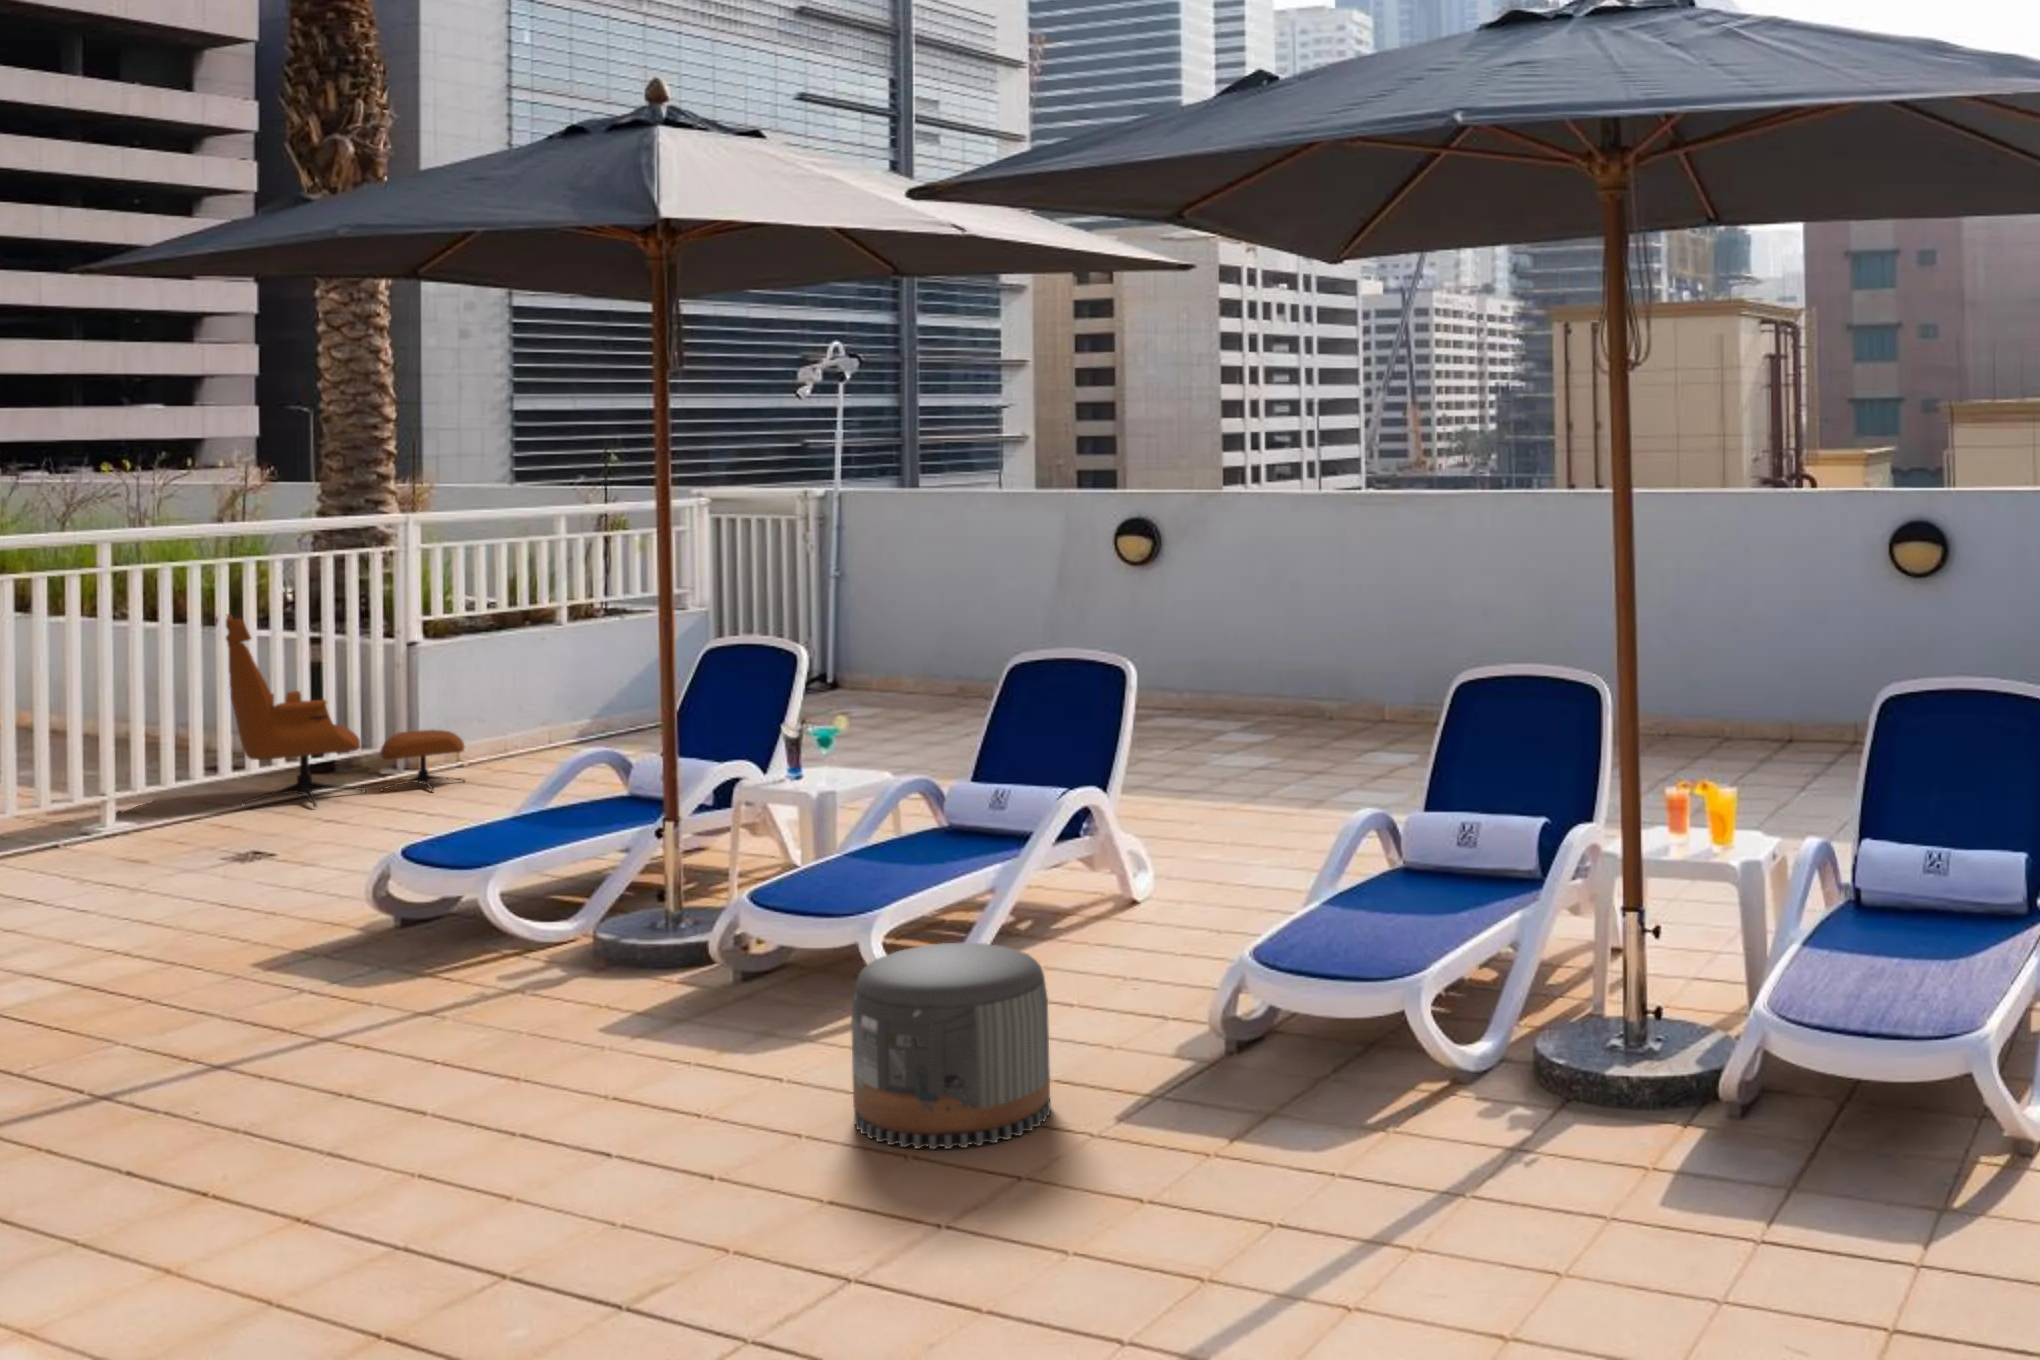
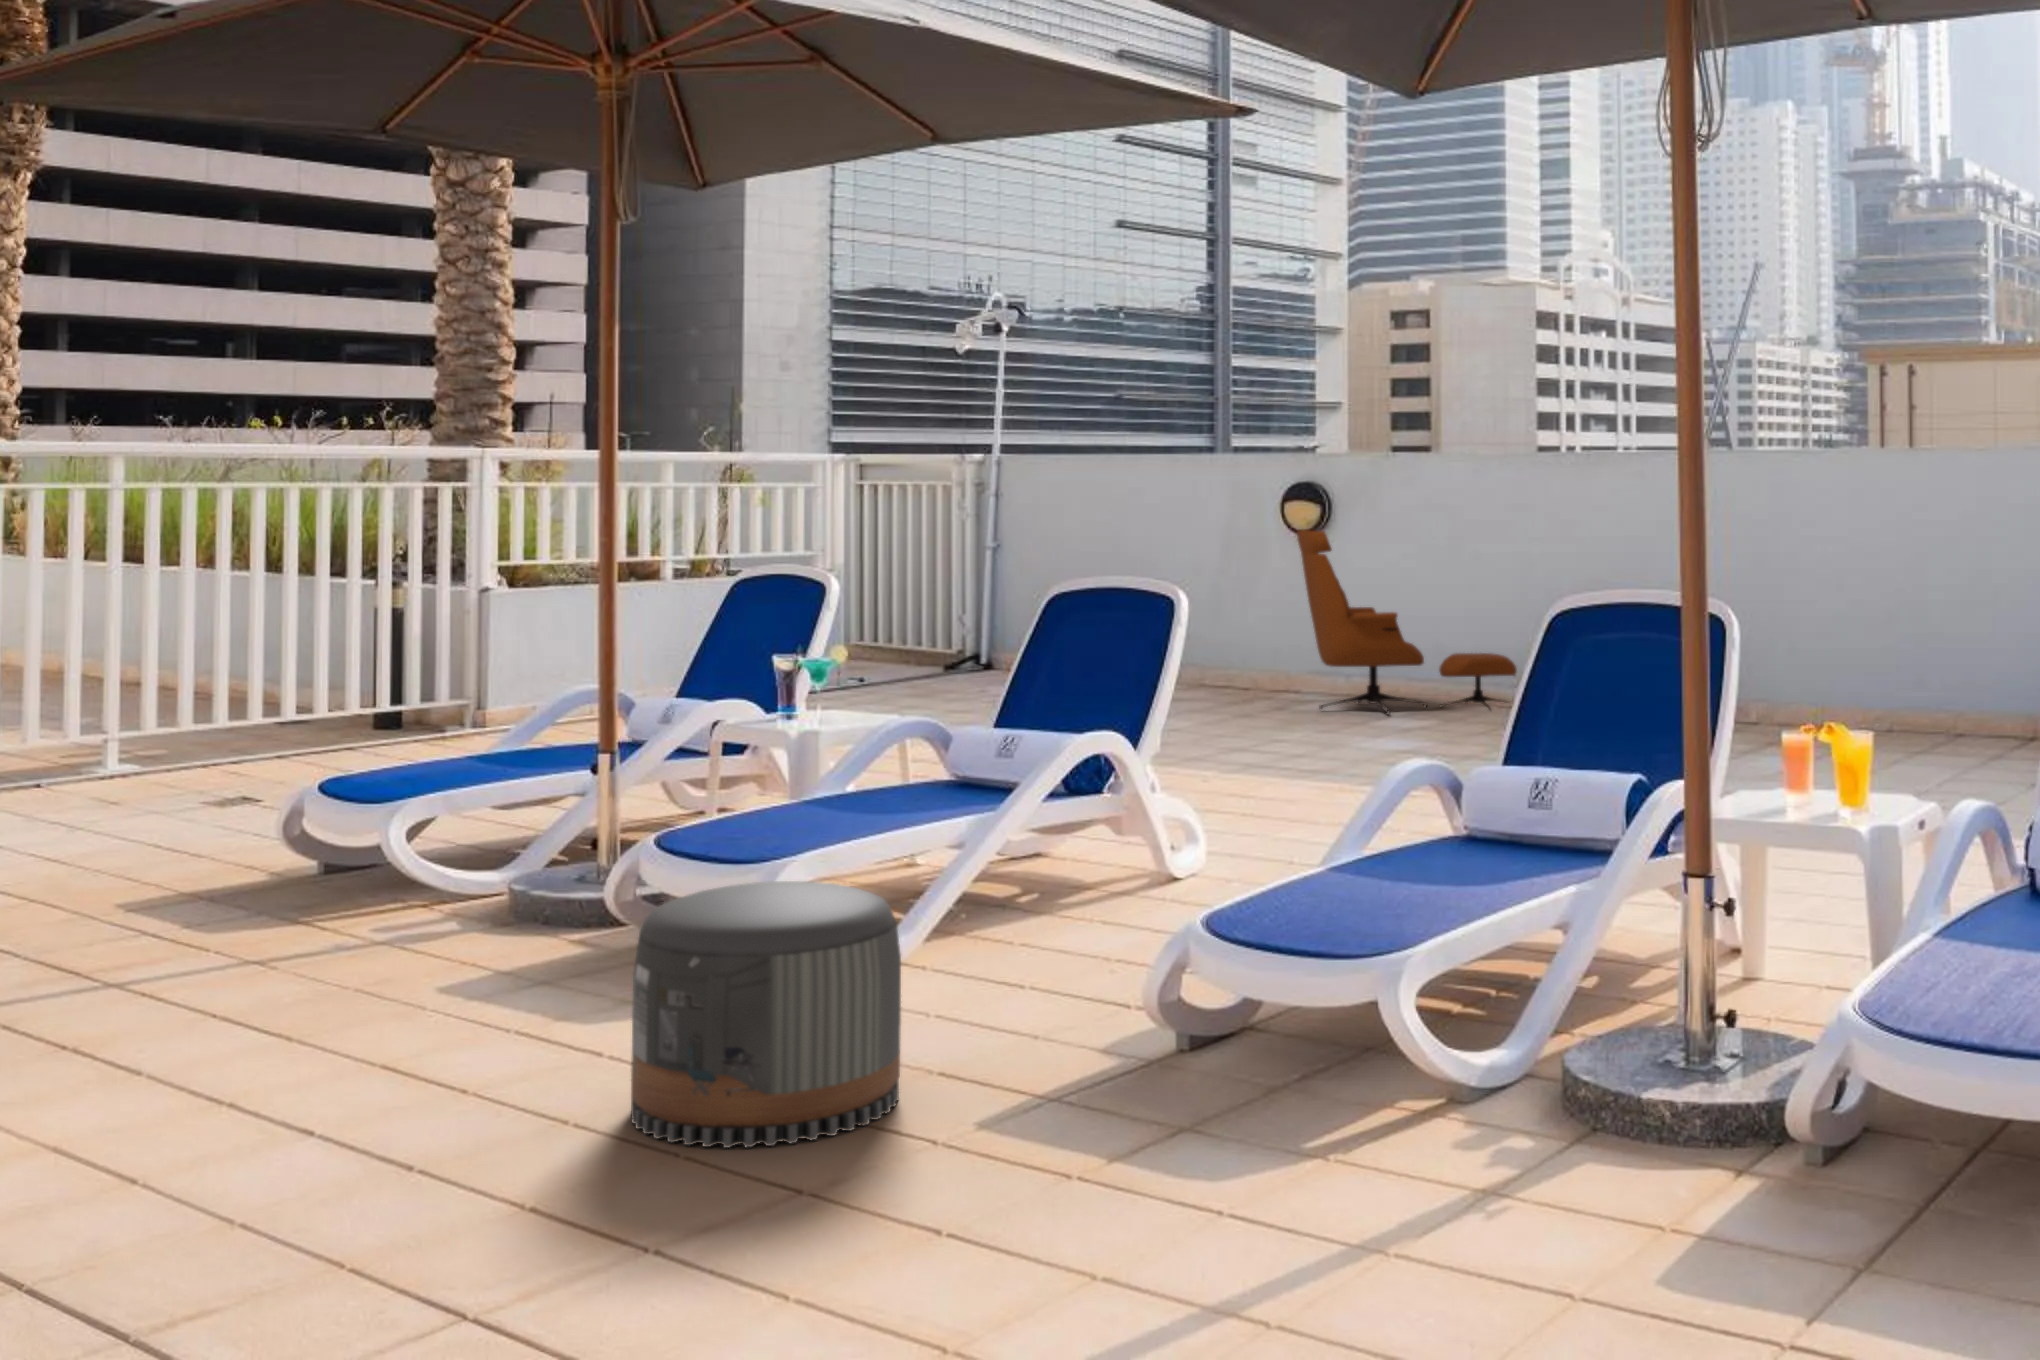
lounge chair: present [215,614,465,807] -> present [1297,529,1517,714]

